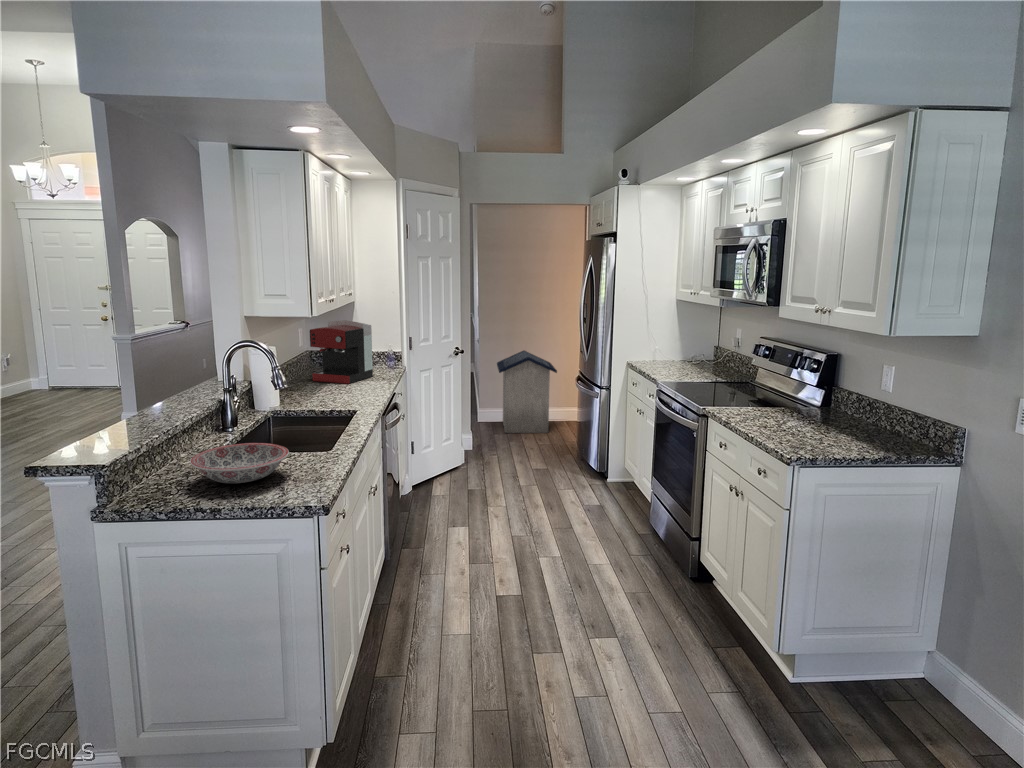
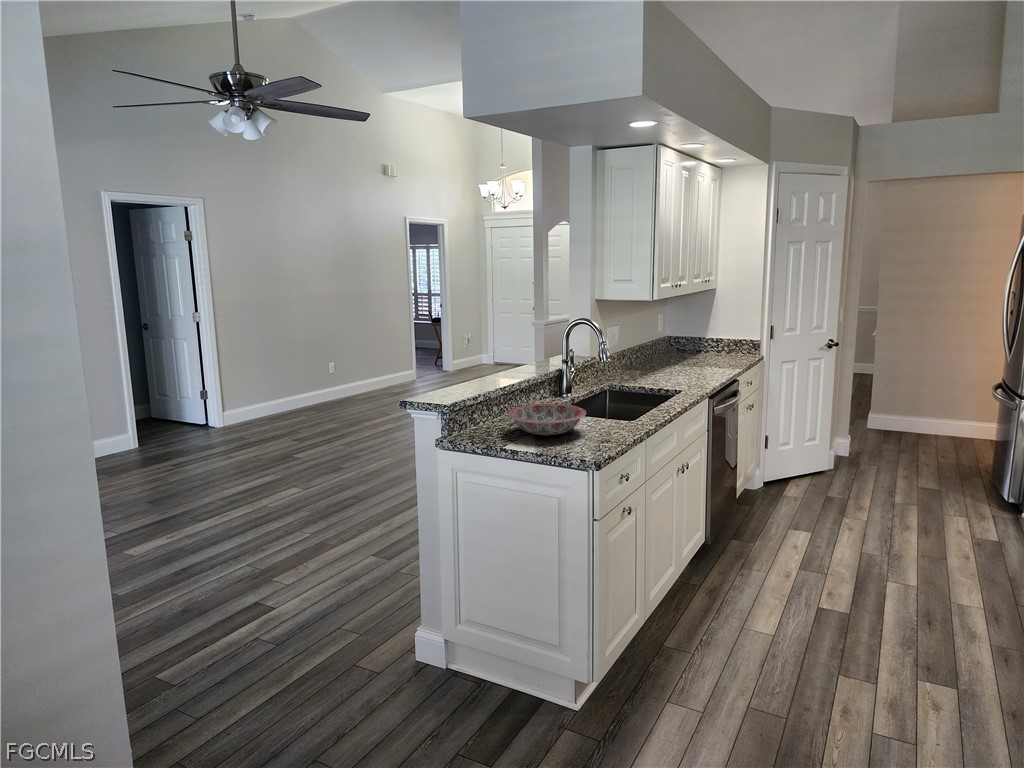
coffee maker: present [310,320,373,384] -> none [662,307,724,367]
trash can: present [497,351,557,433] -> none [894,349,981,450]

